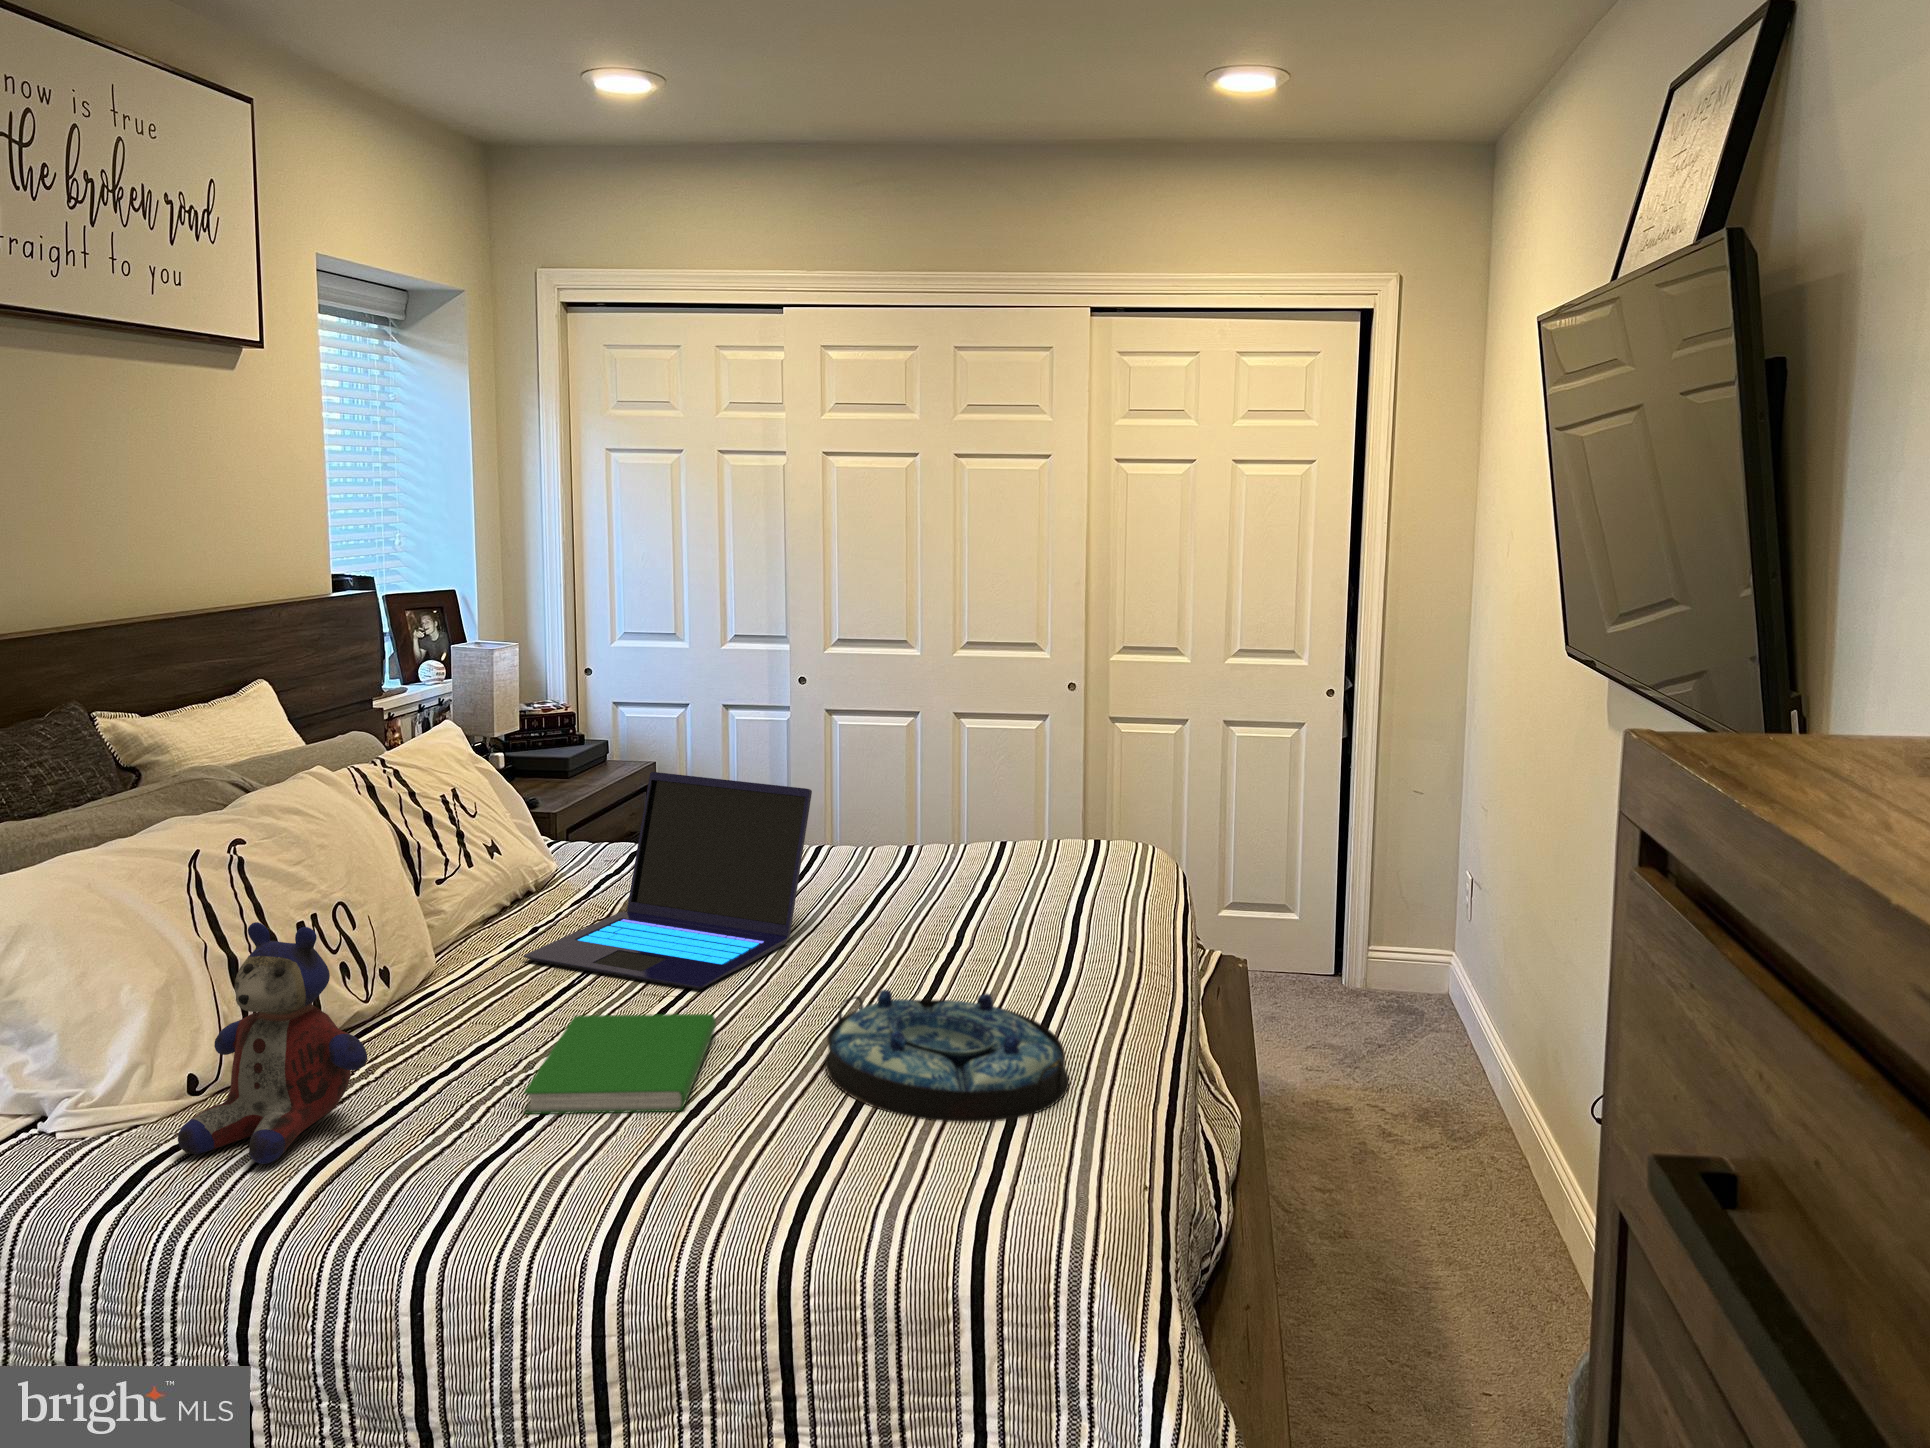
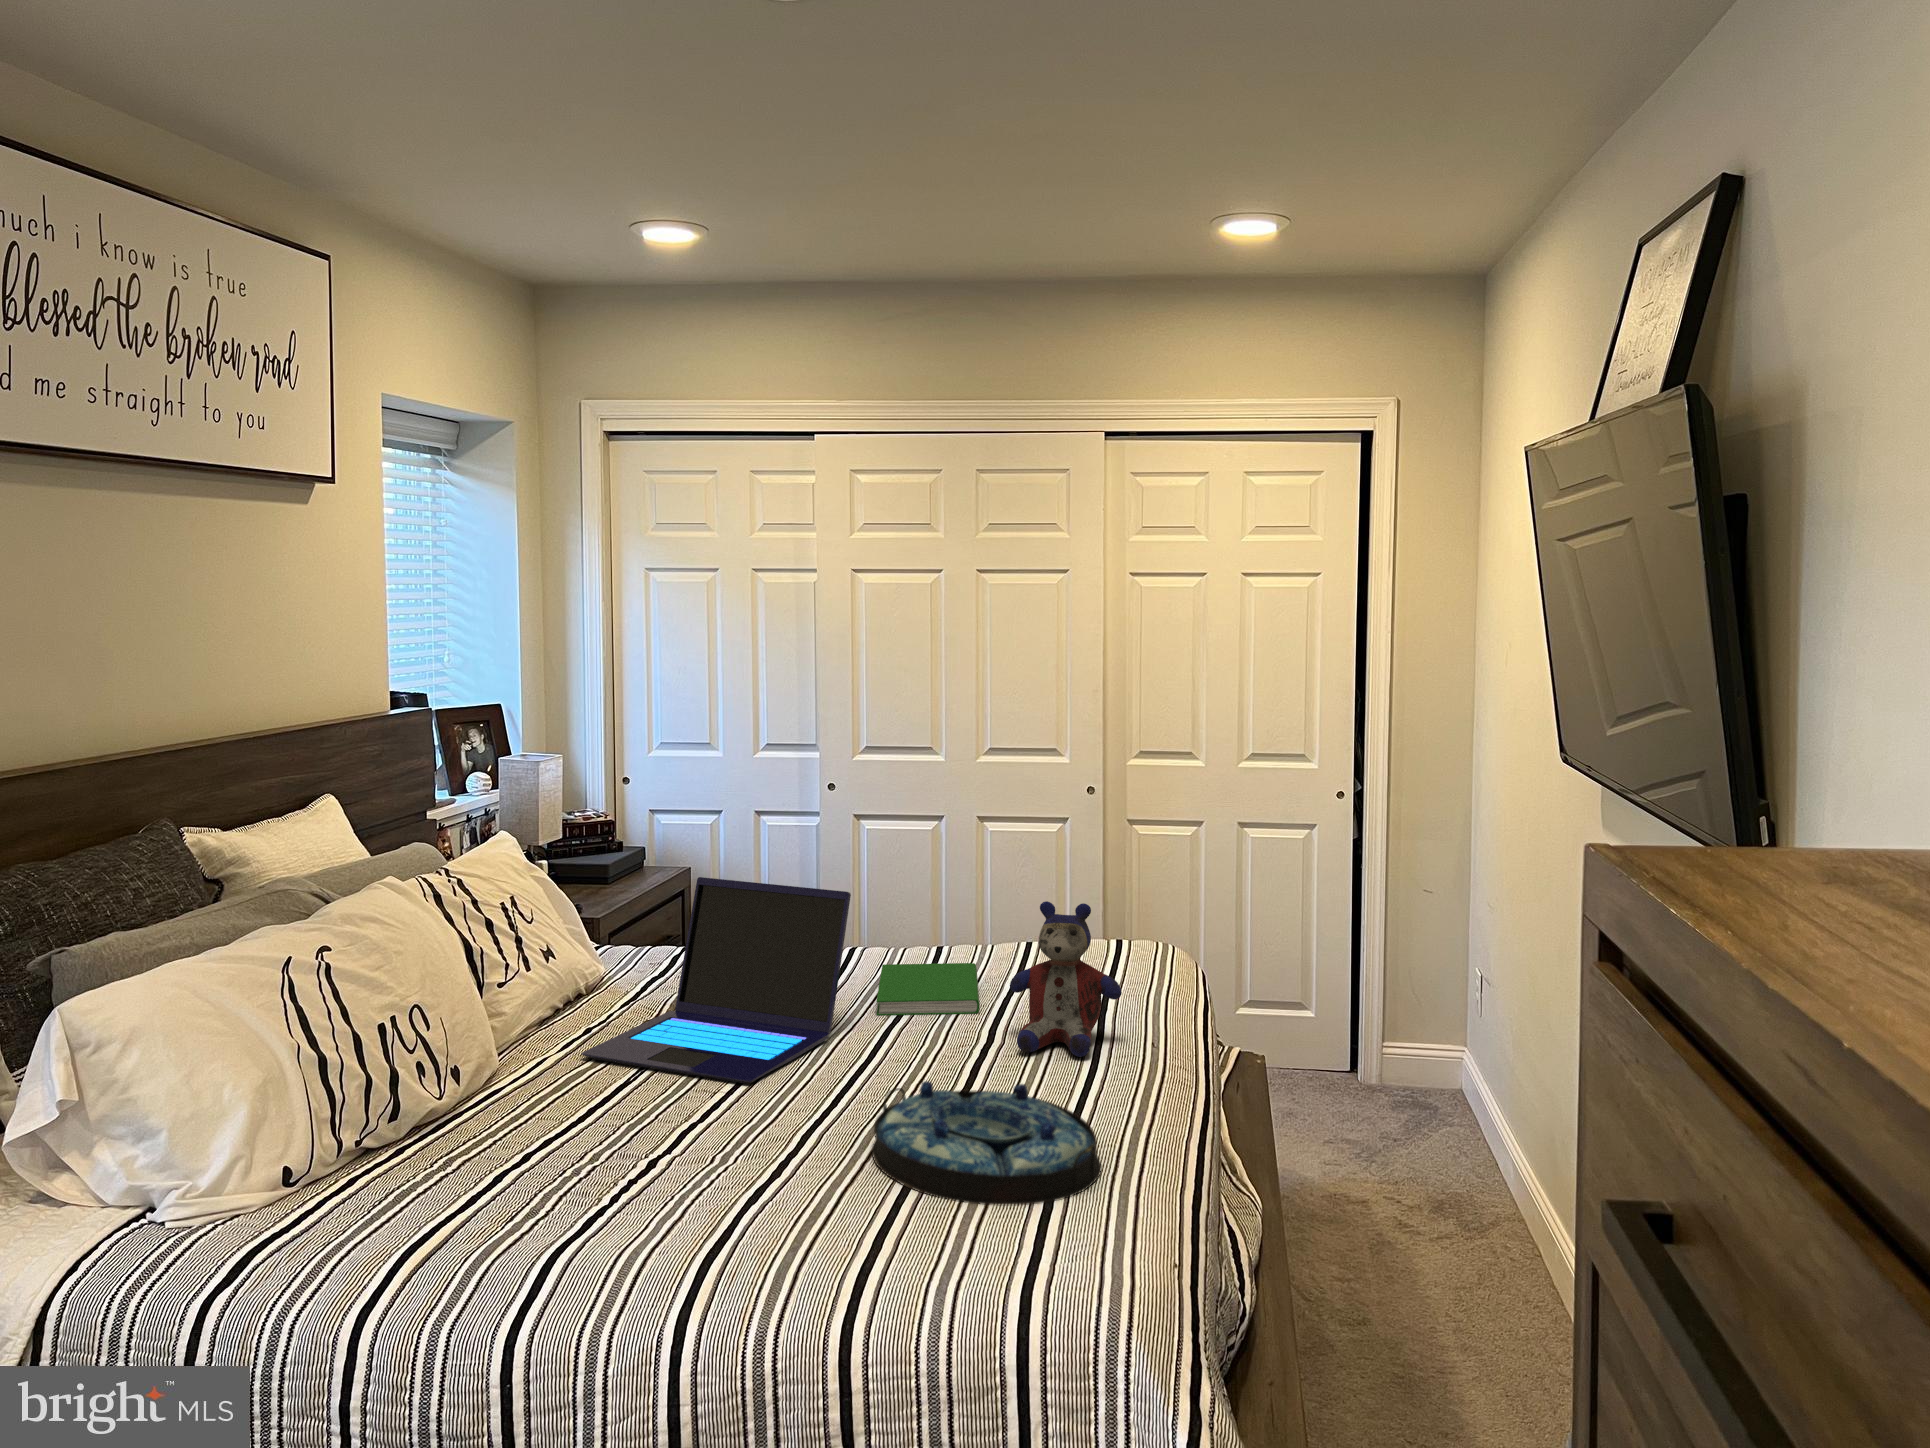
stuffed bear: present [178,922,367,1164] -> present [1010,901,1122,1057]
hardcover book: present [524,1014,716,1114] -> present [876,963,979,1016]

